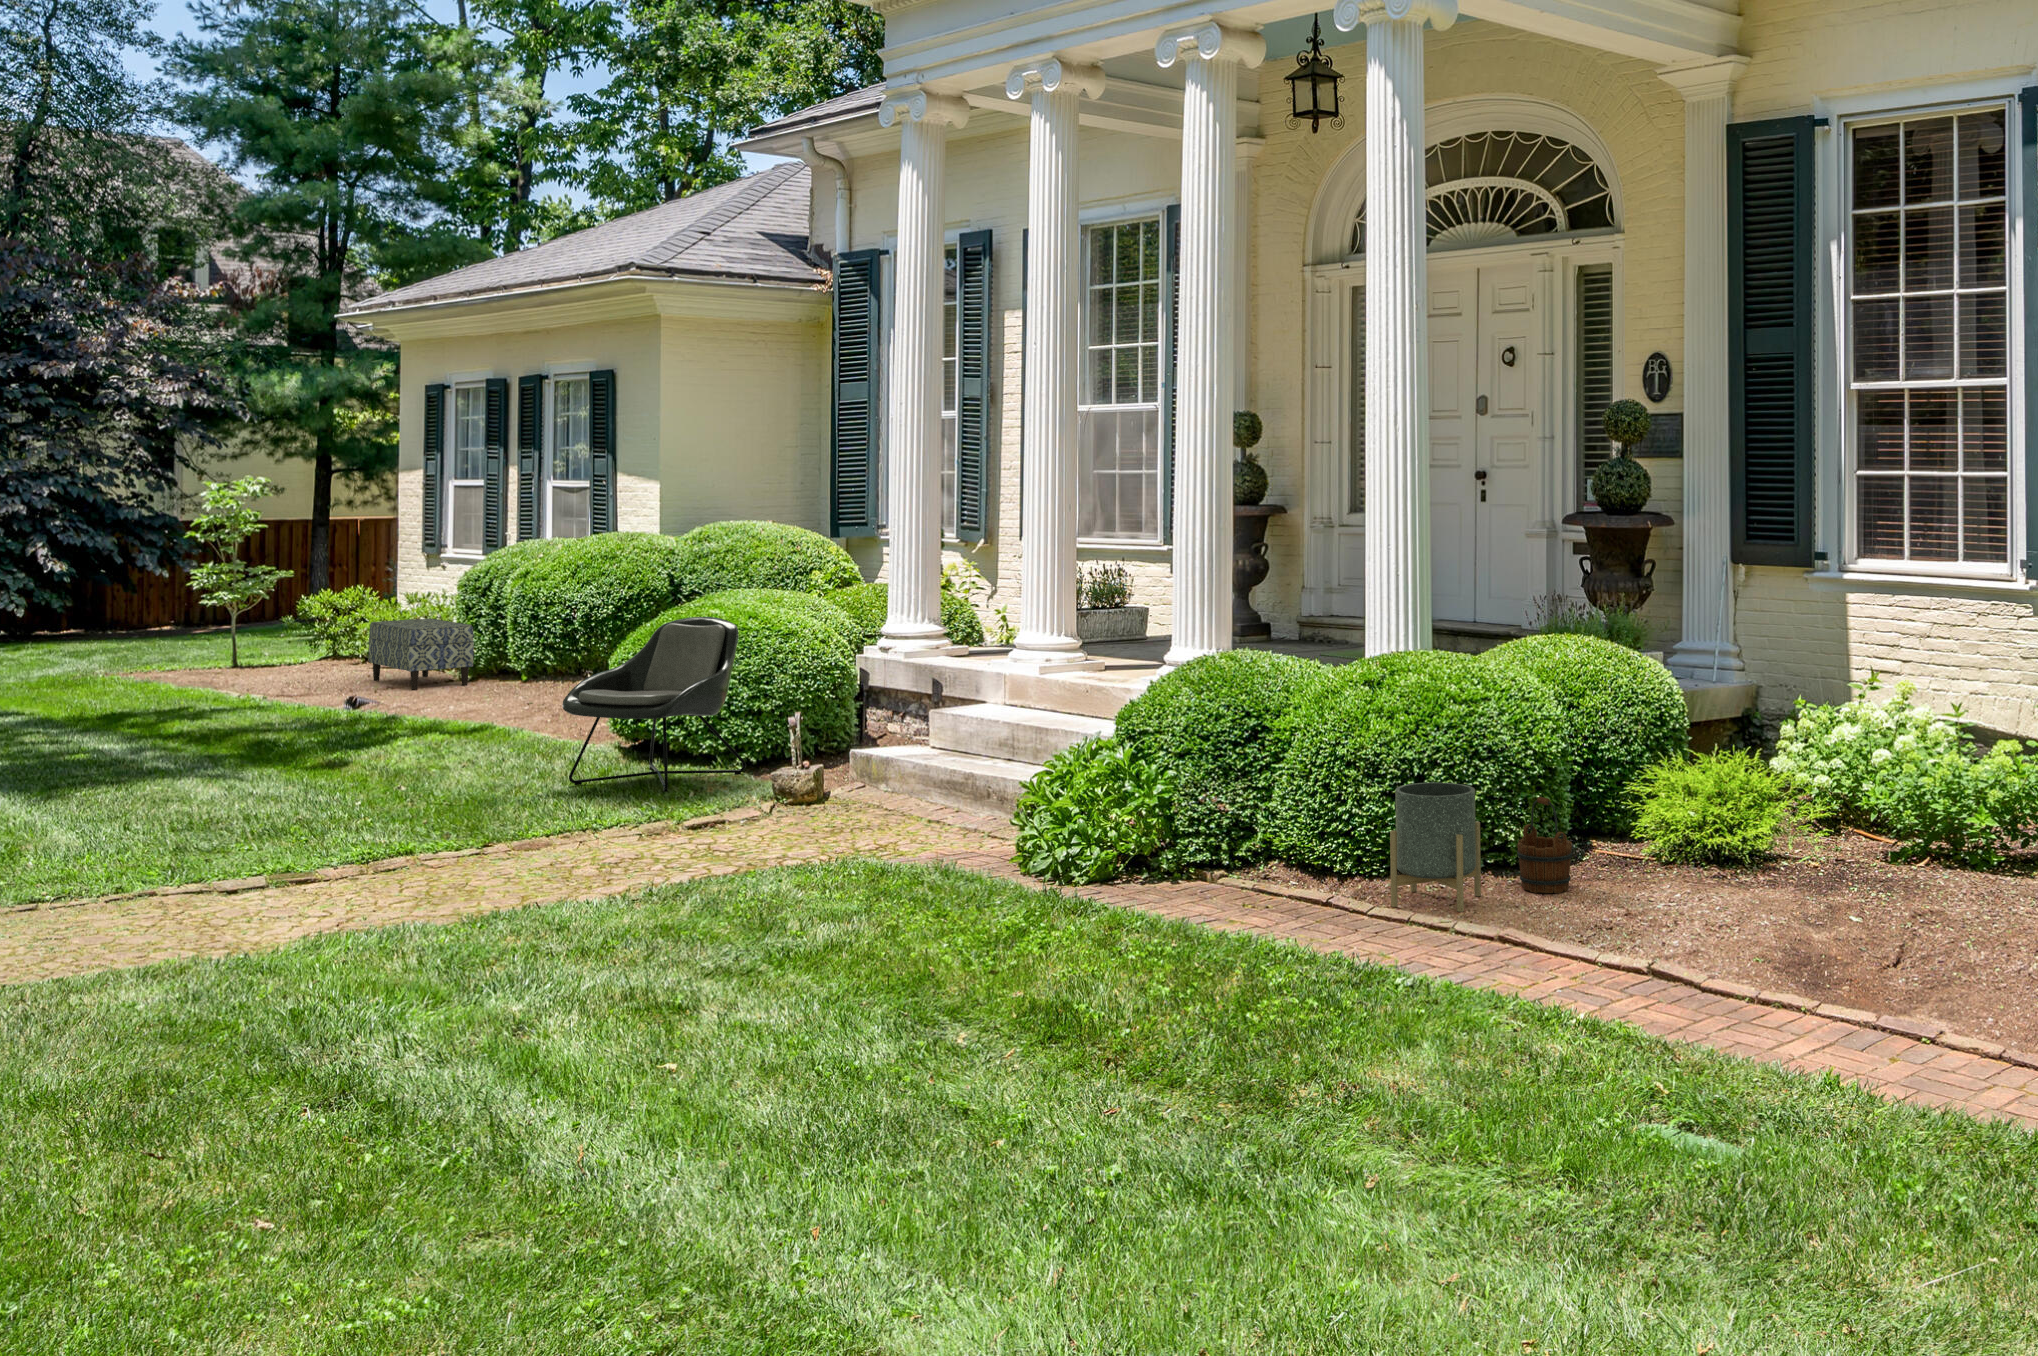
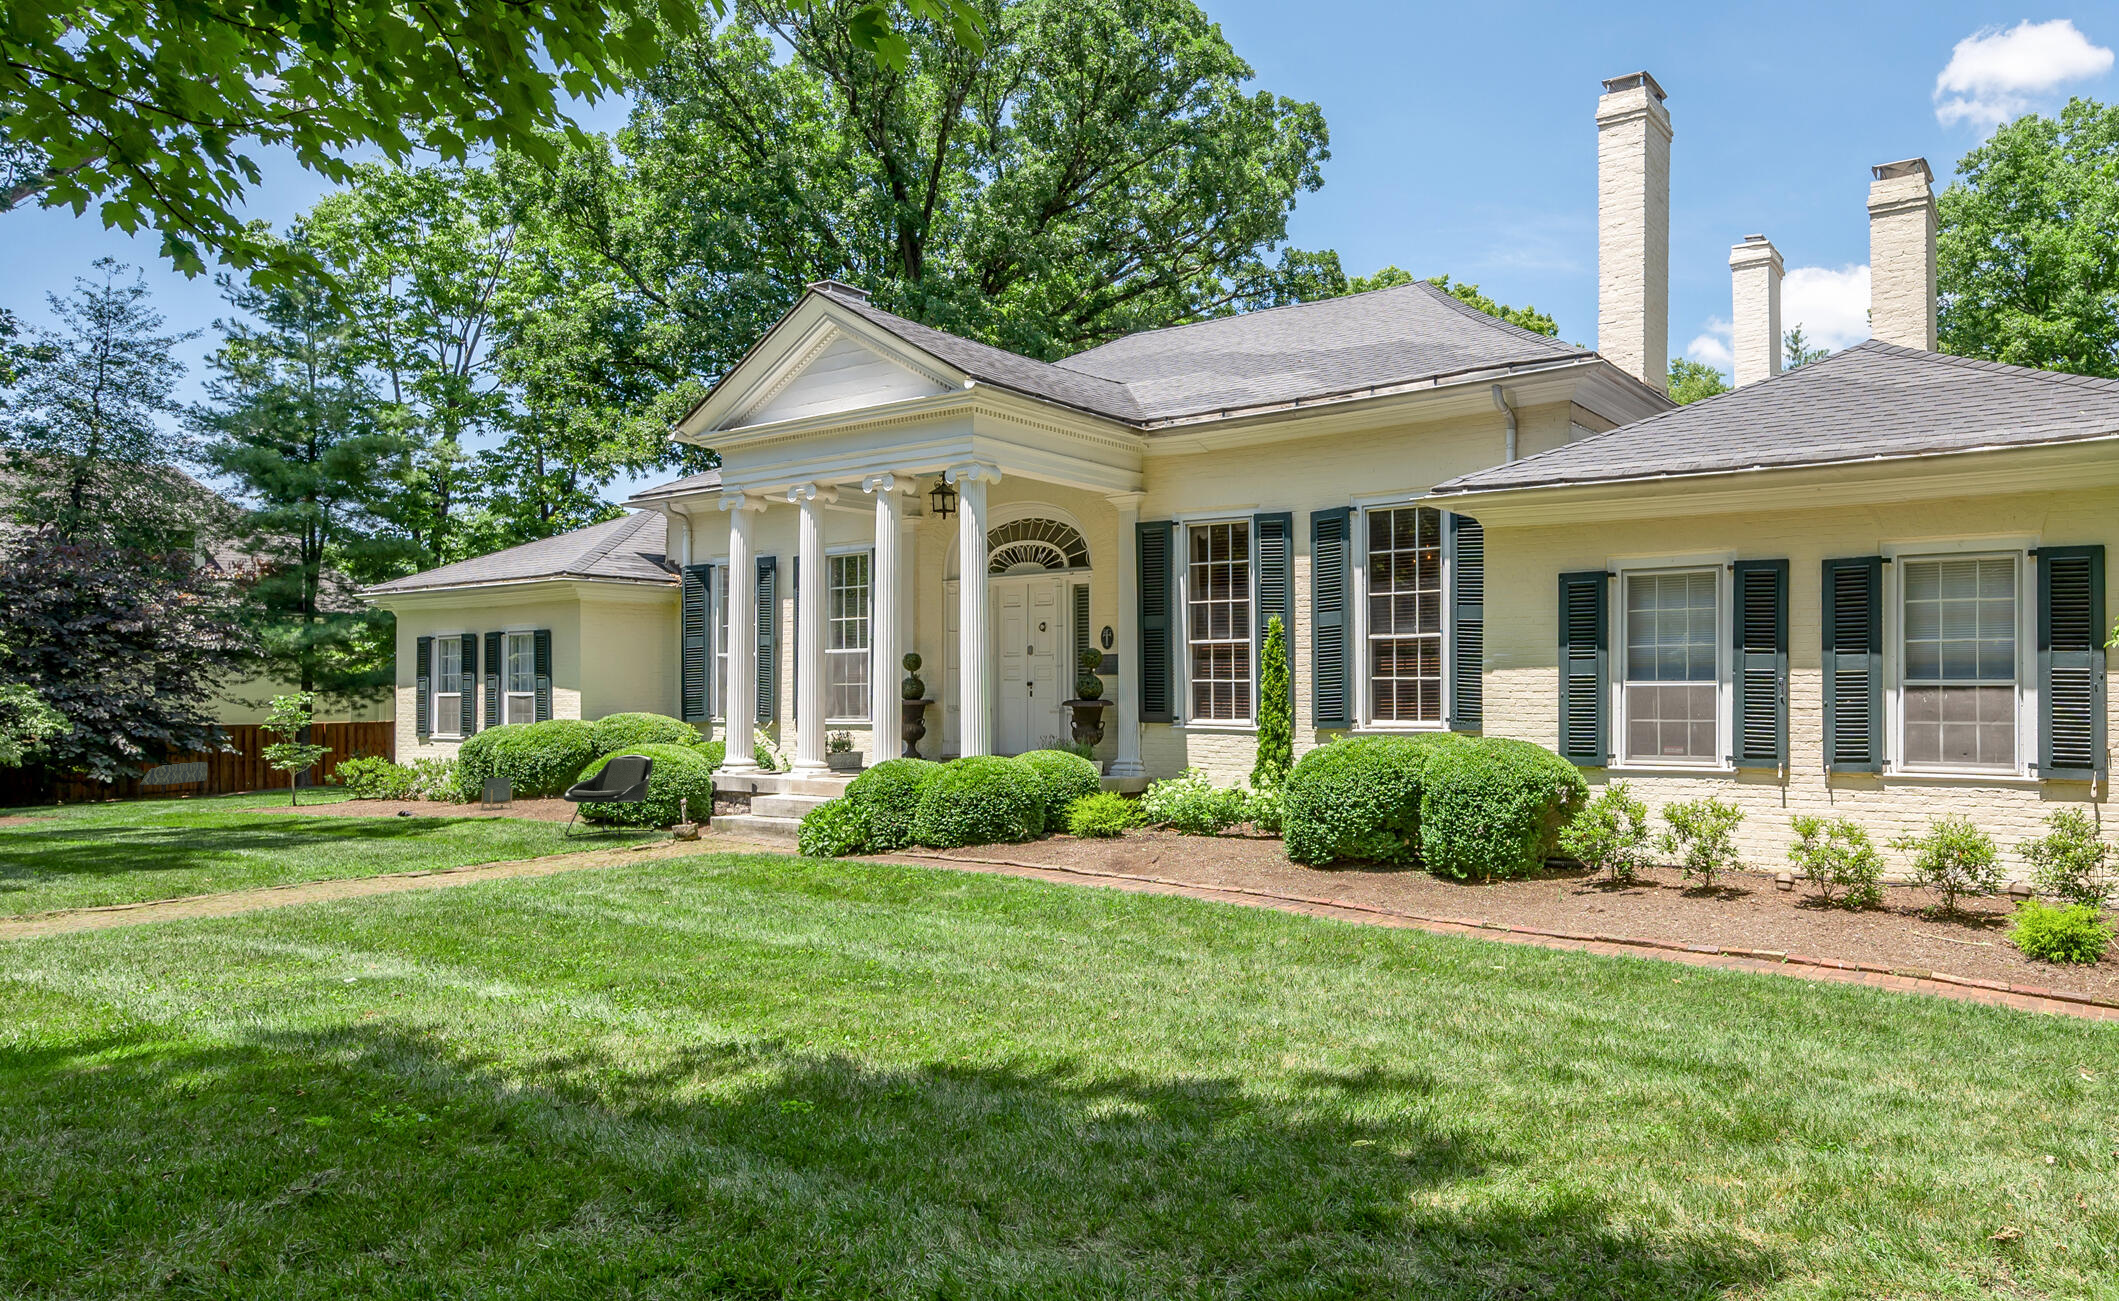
bench: present [369,618,474,690] -> present [139,762,208,794]
planter: present [1390,782,1481,912] -> present [481,777,512,811]
wooden bucket: present [1517,797,1572,893] -> none [1021,810,1044,849]

